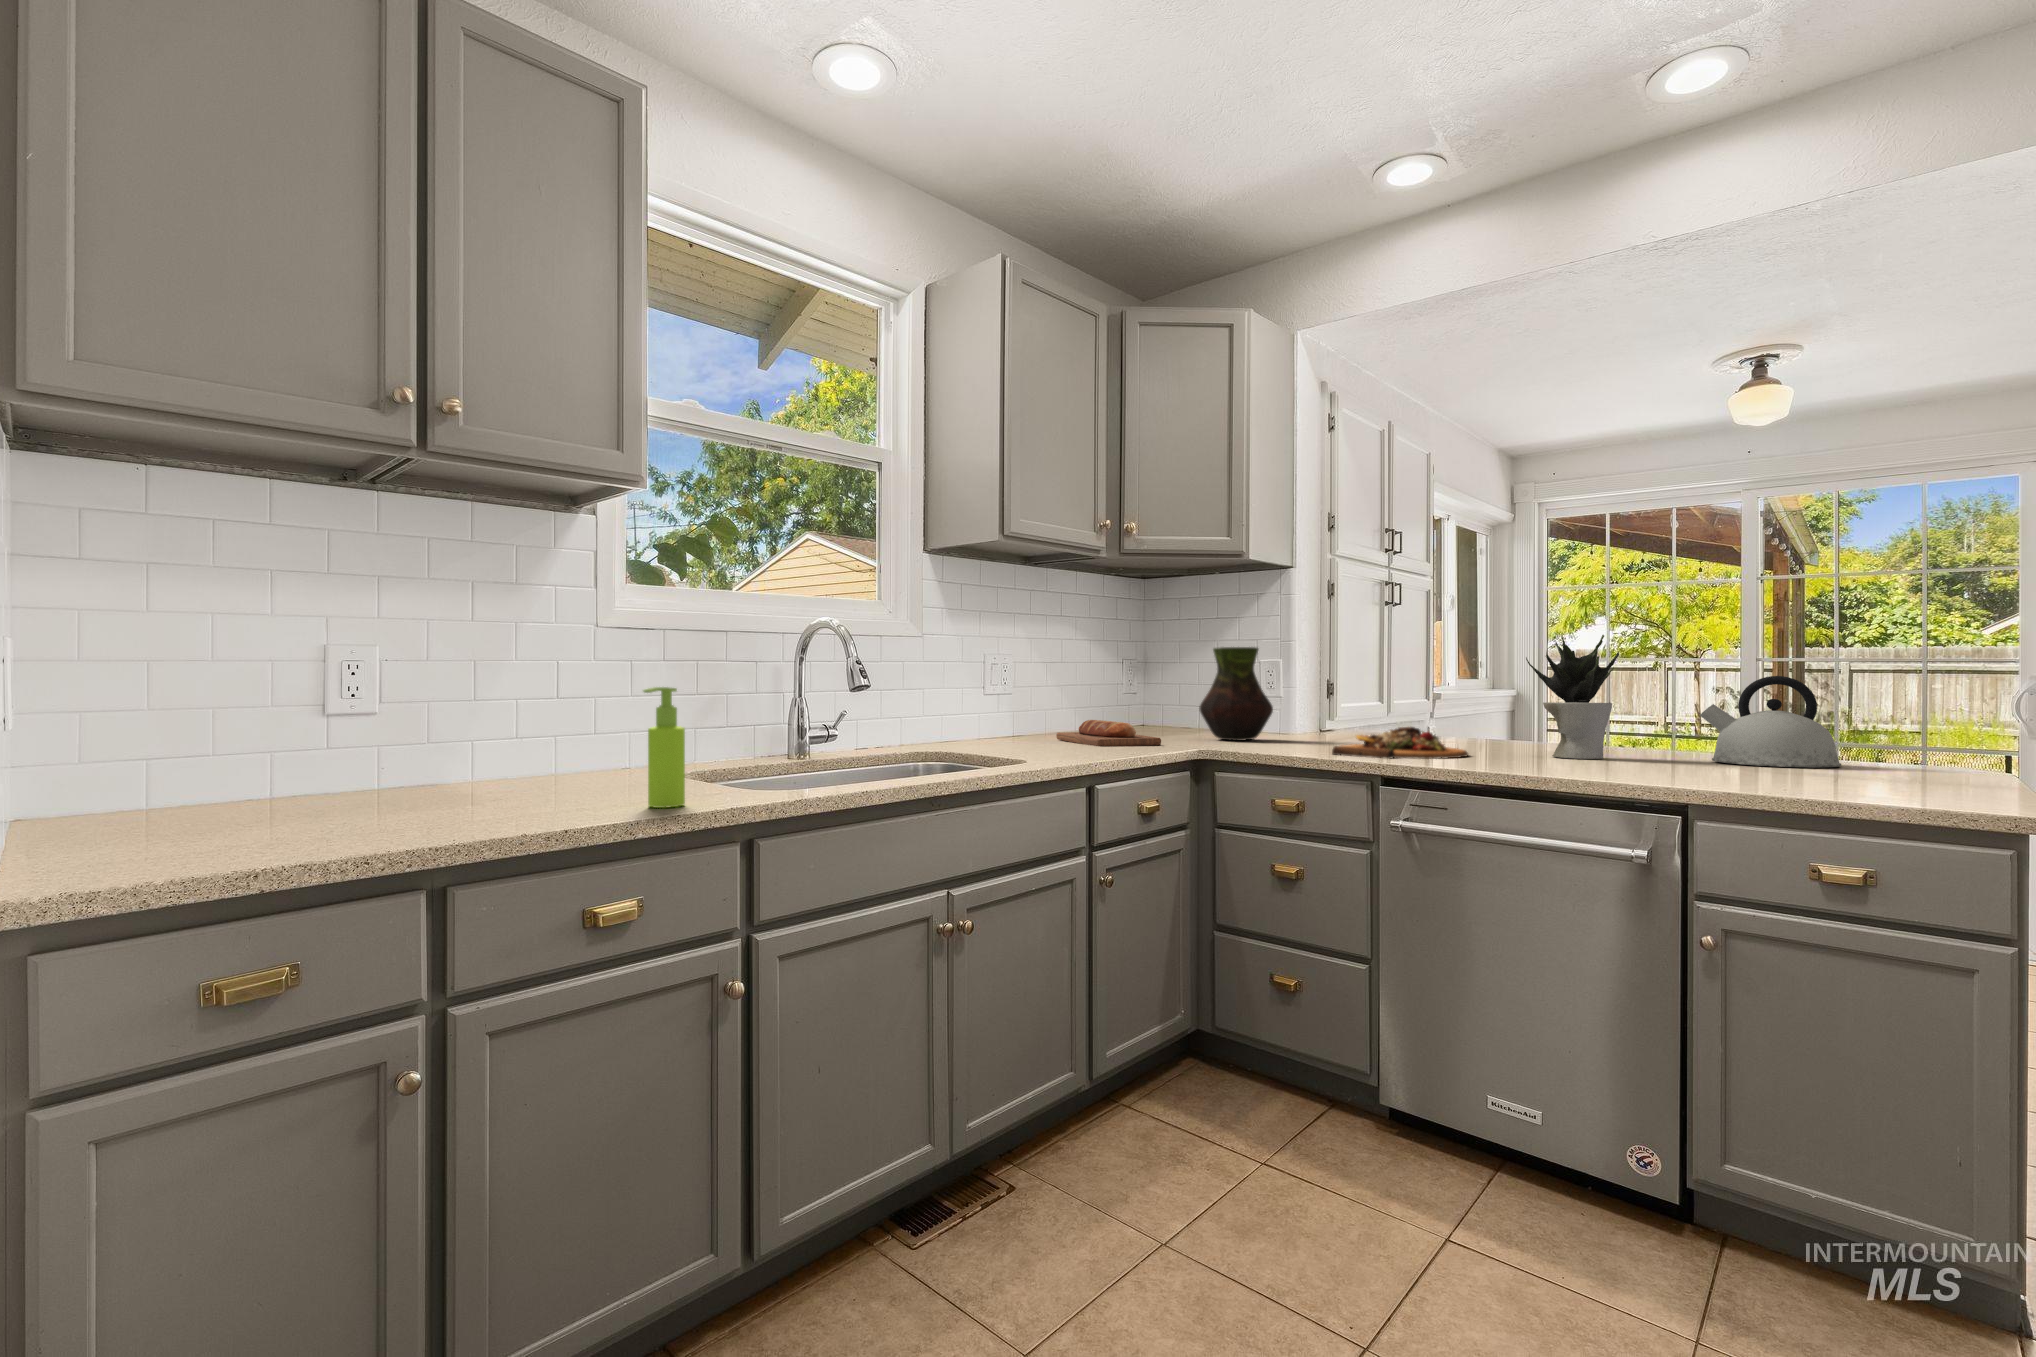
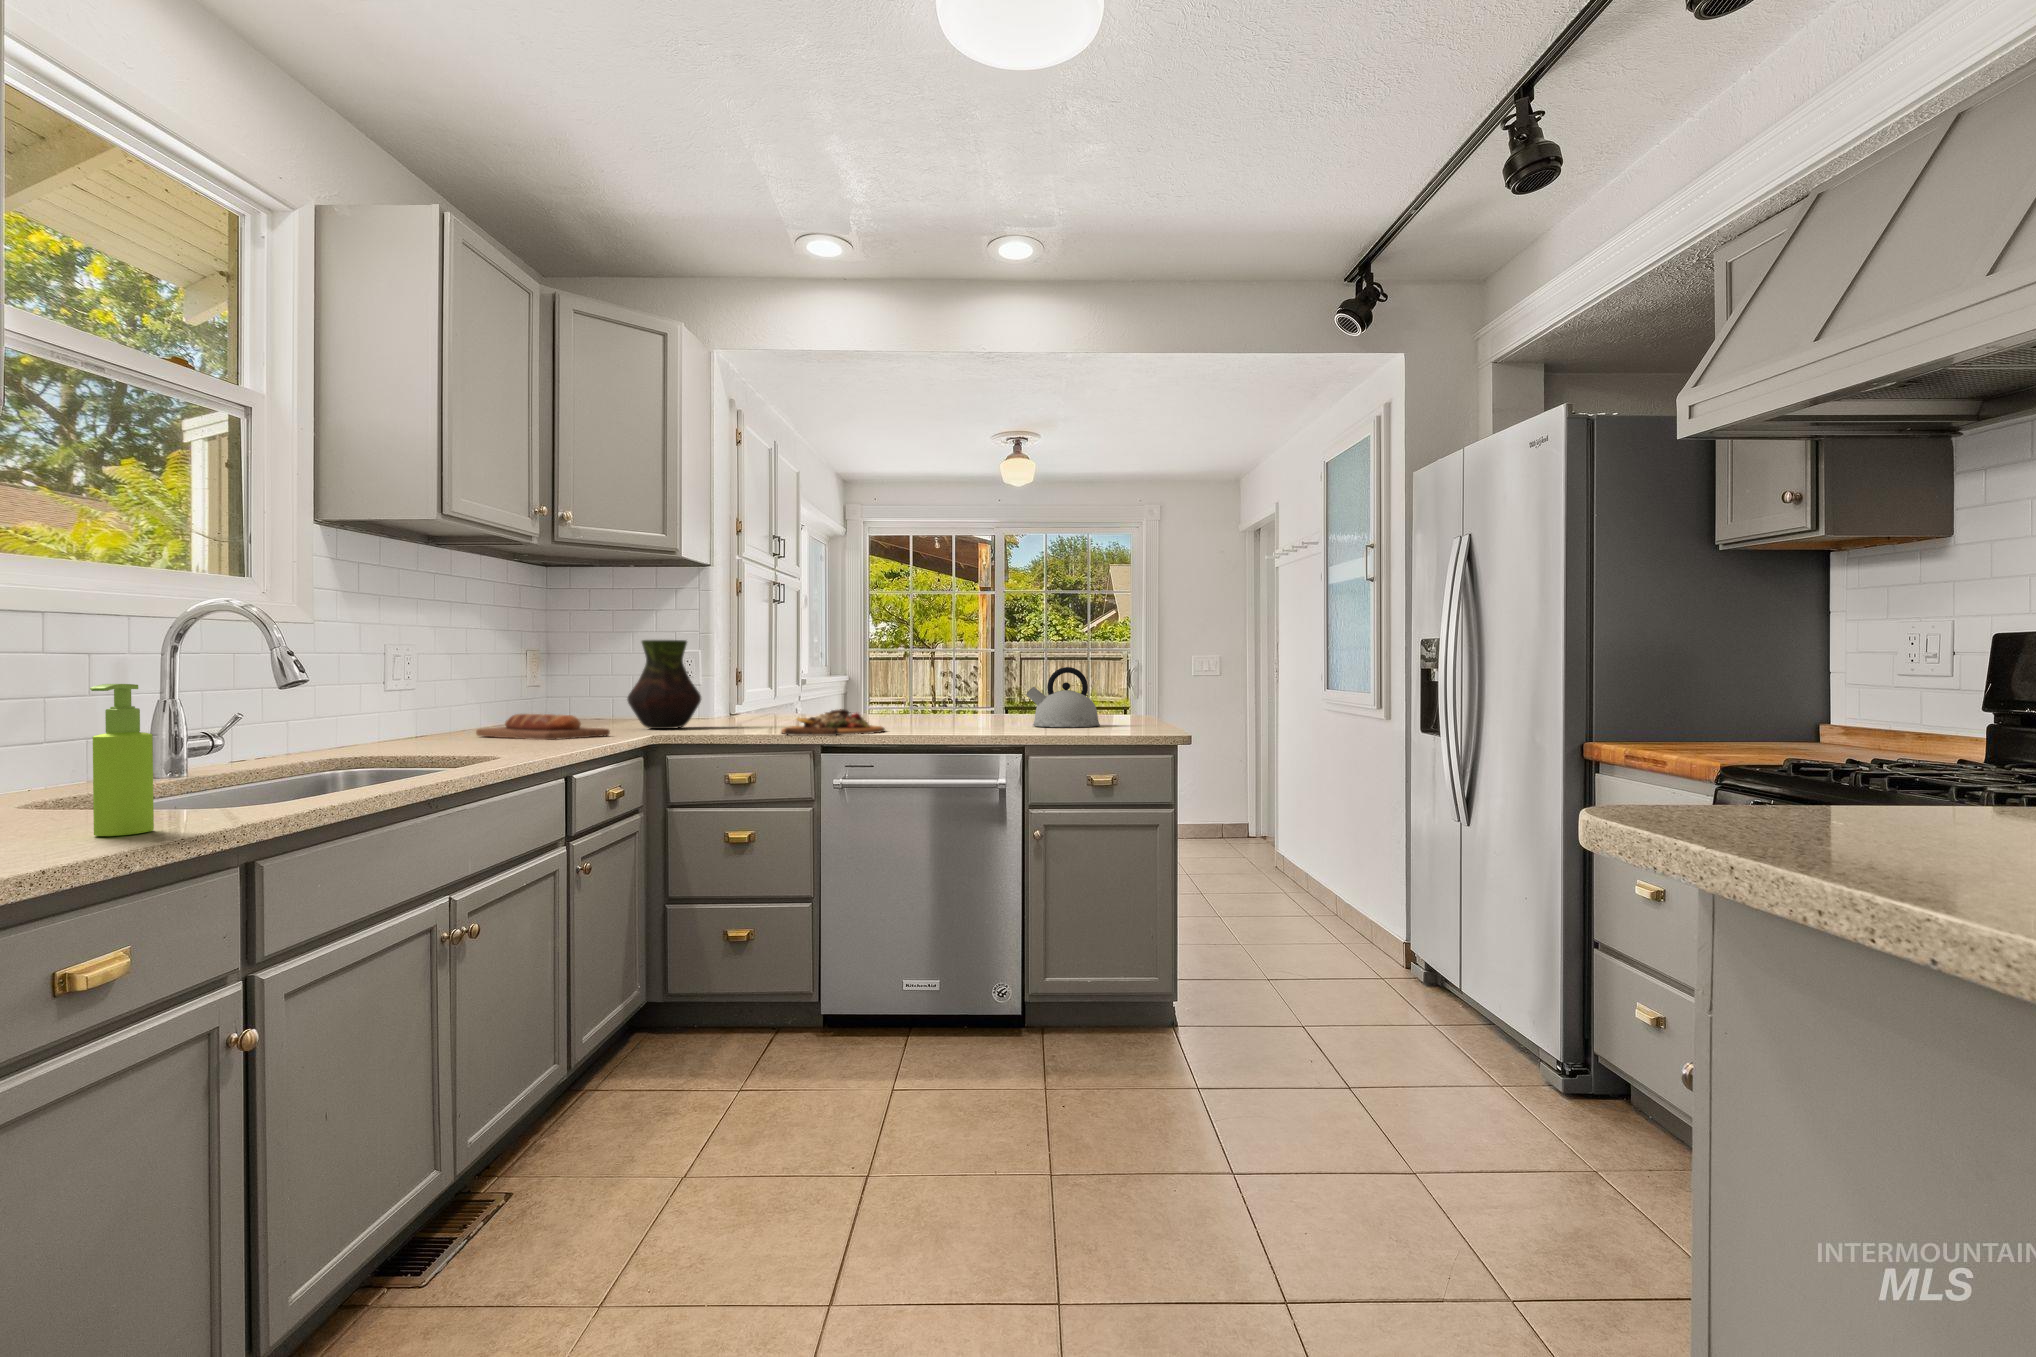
potted plant: present [1526,635,1619,759] -> none [920,636,981,729]

